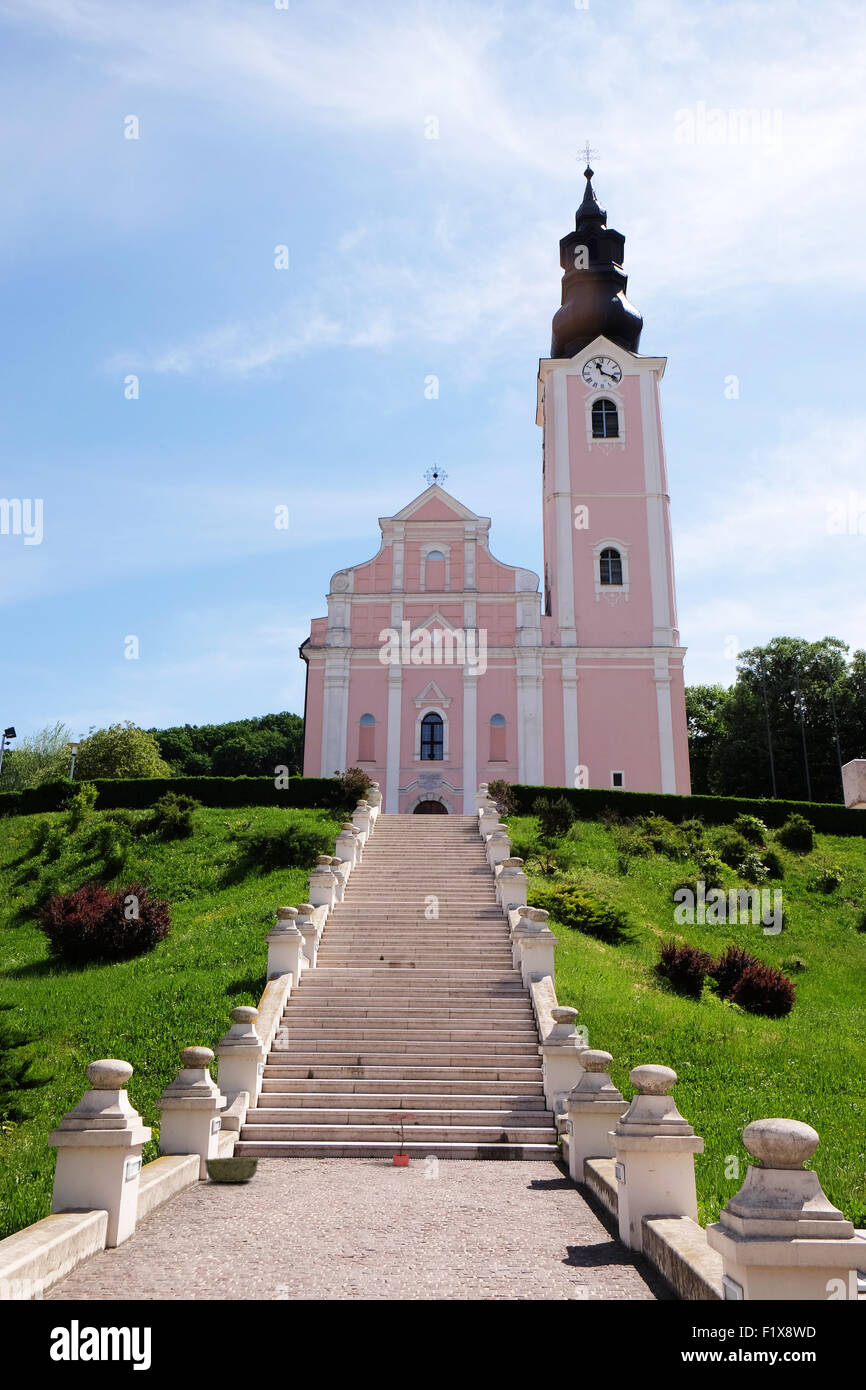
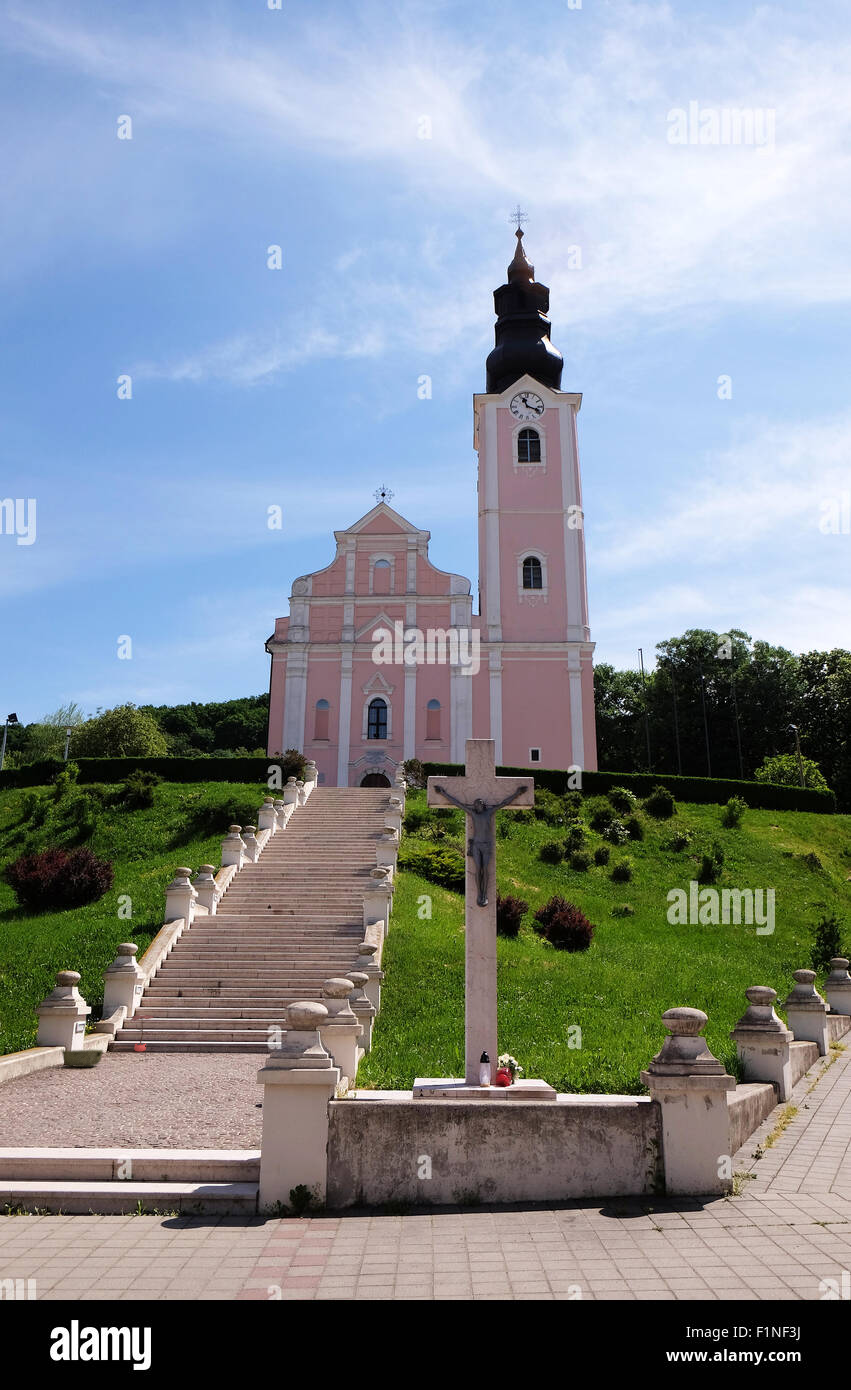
potted plant: present [384,1112,419,1166] -> present [131,1015,154,1052]

